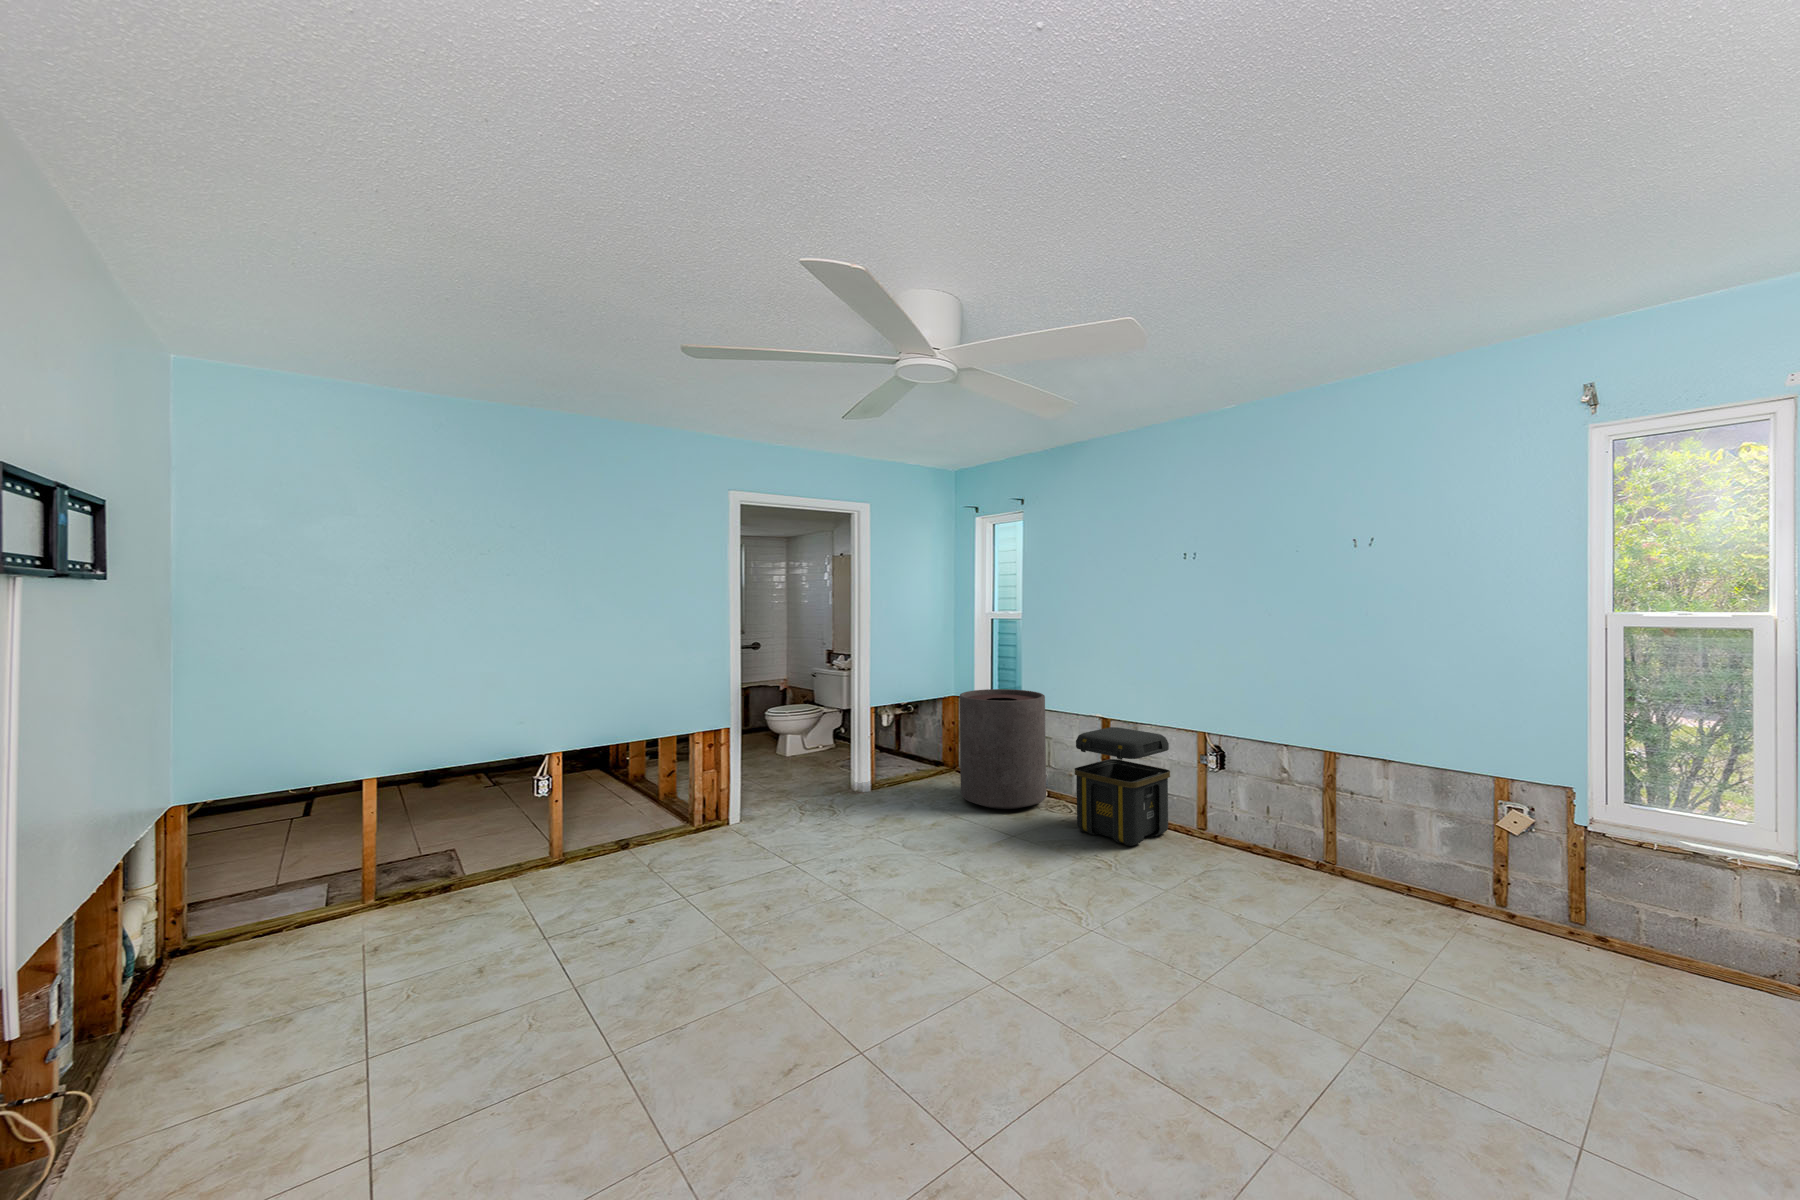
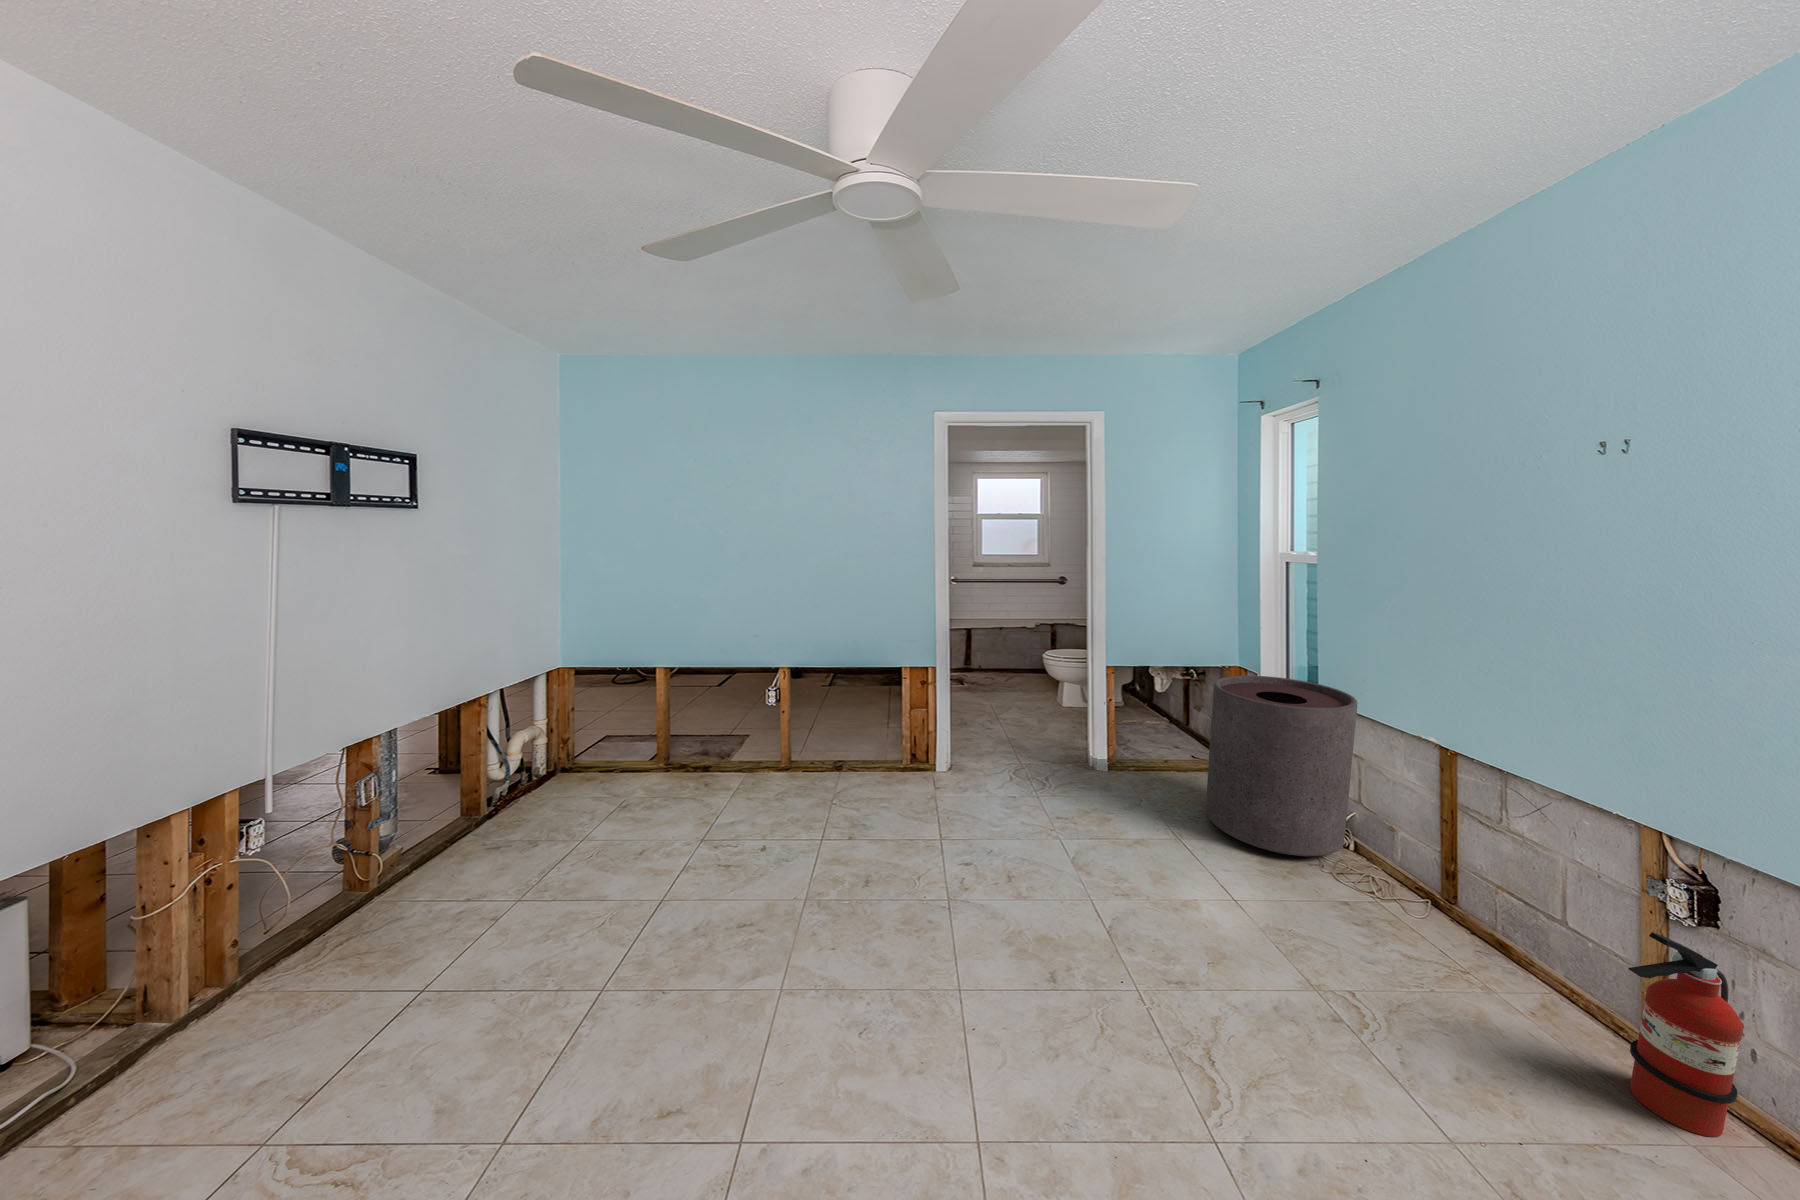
toolbox: present [1075,727,1170,846] -> none [1357,785,1594,1006]
fire extinguisher: none [1195,765,1230,856] -> present [1628,932,1743,1137]

